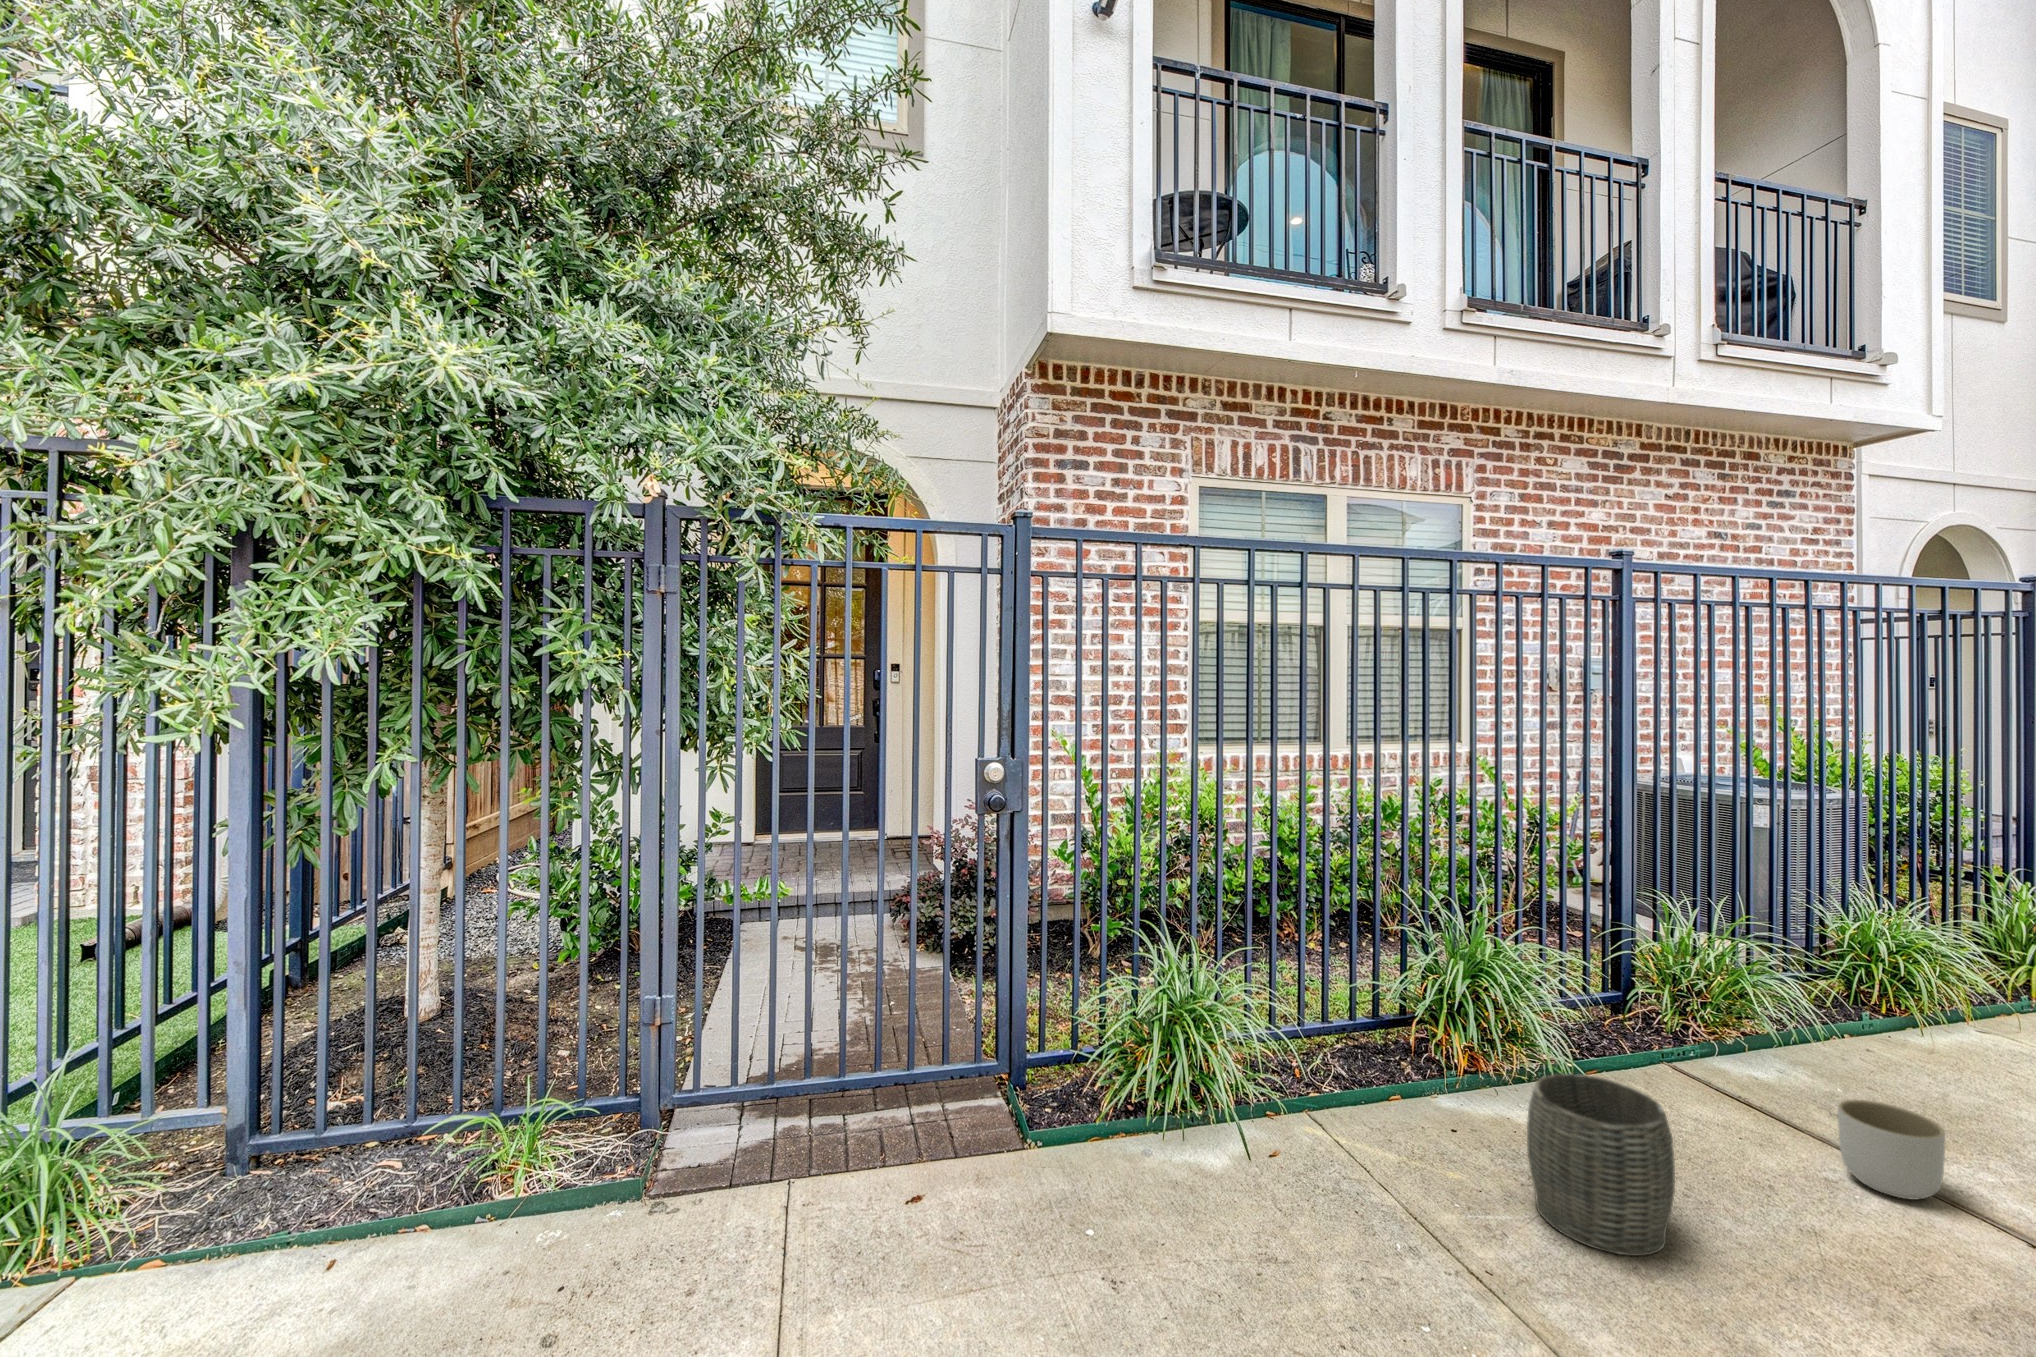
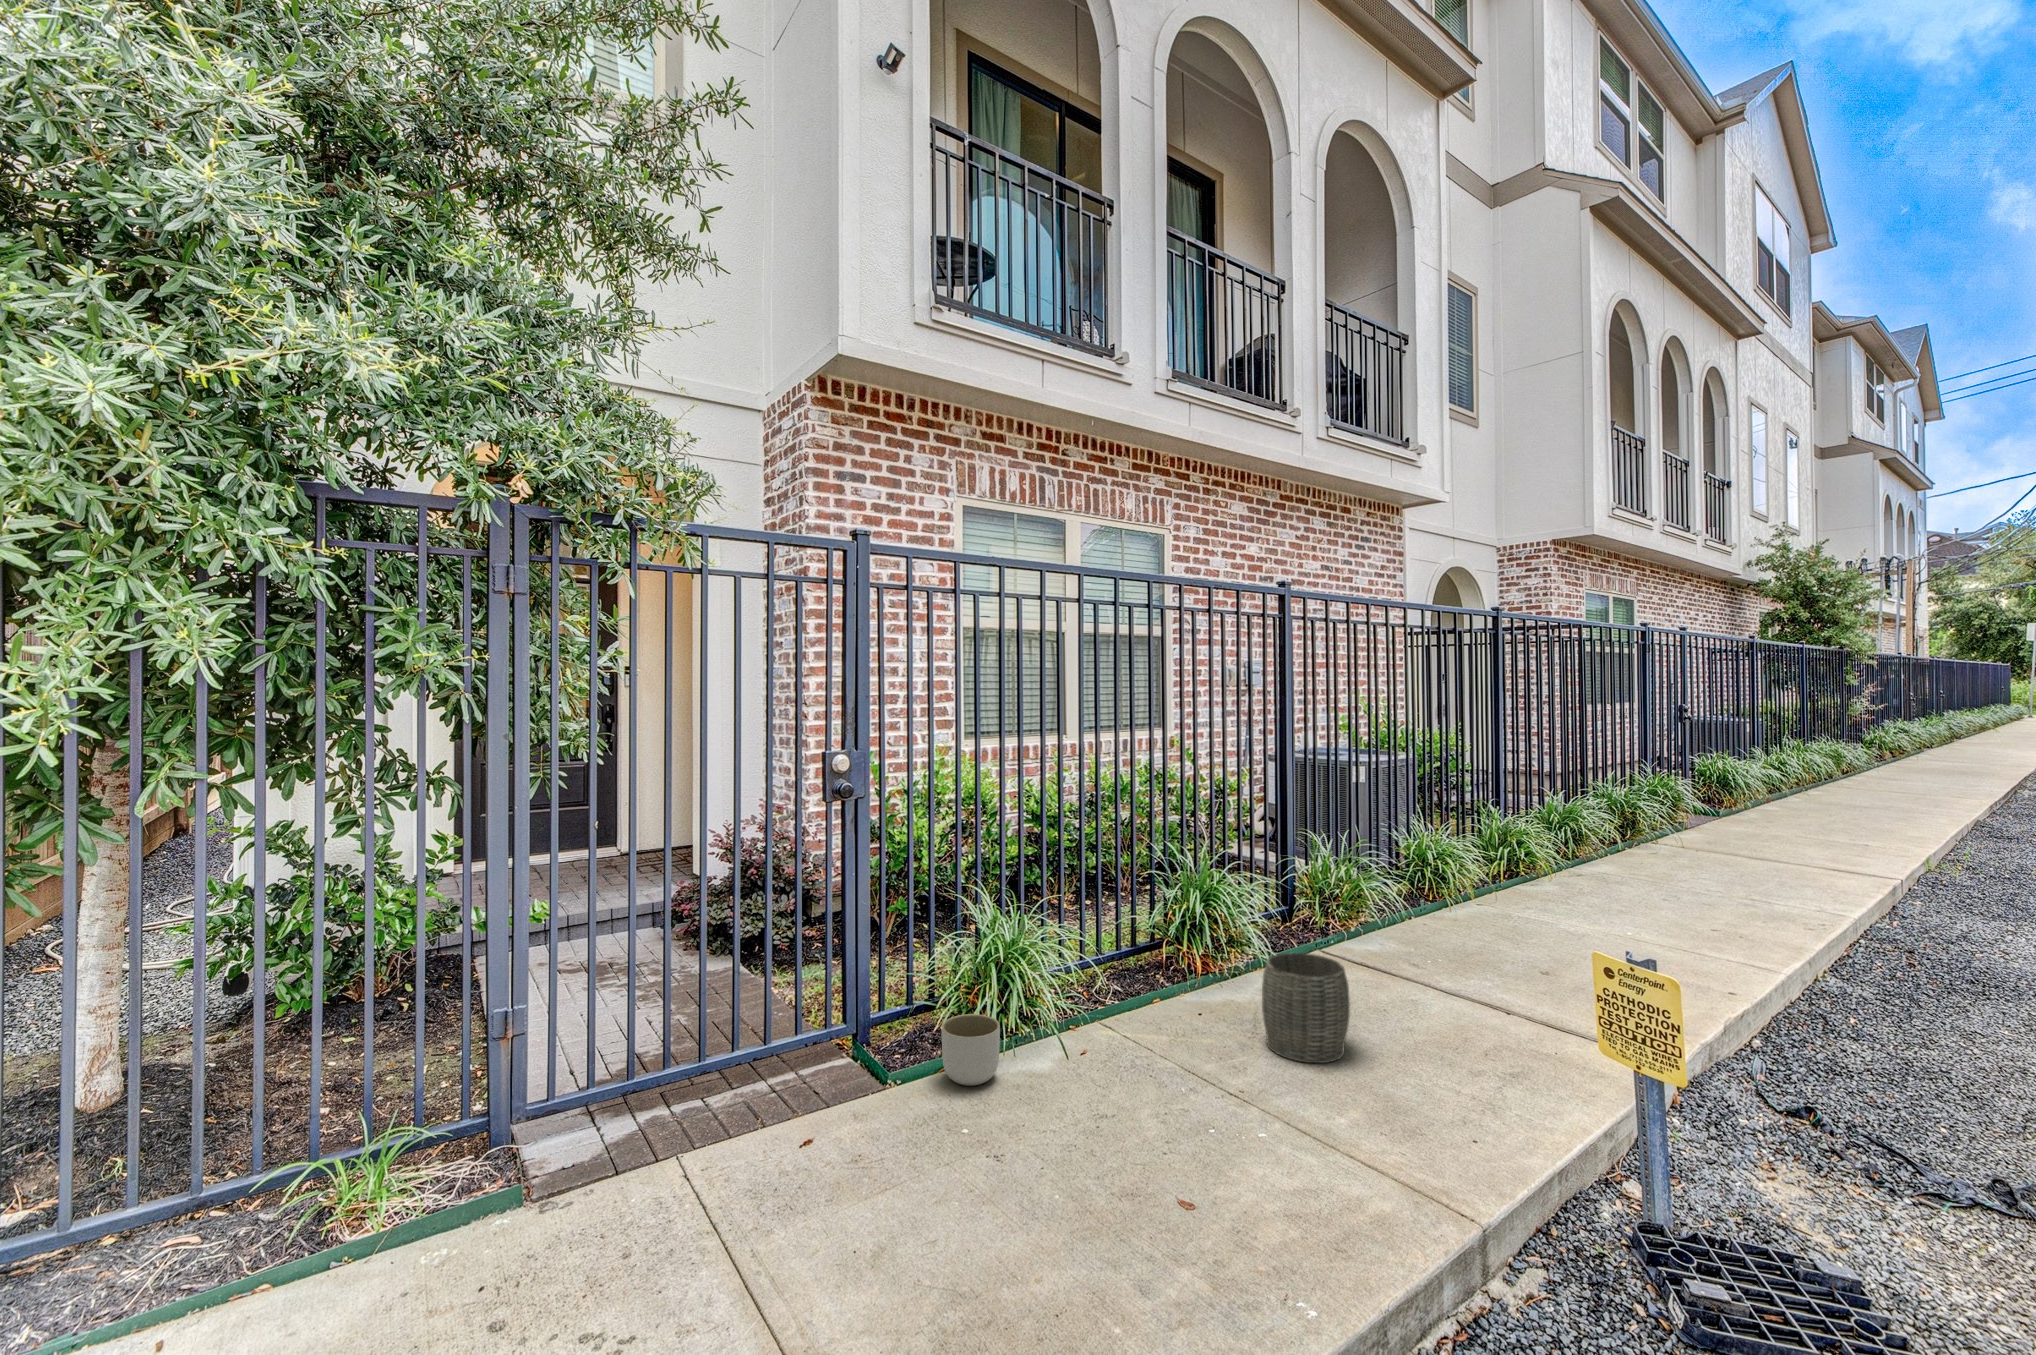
planter: present [1838,1100,1945,1200] -> present [942,1014,1000,1086]

